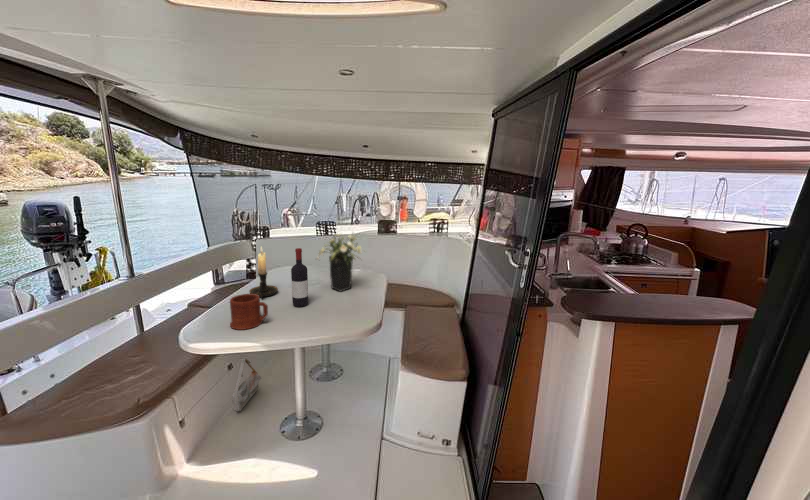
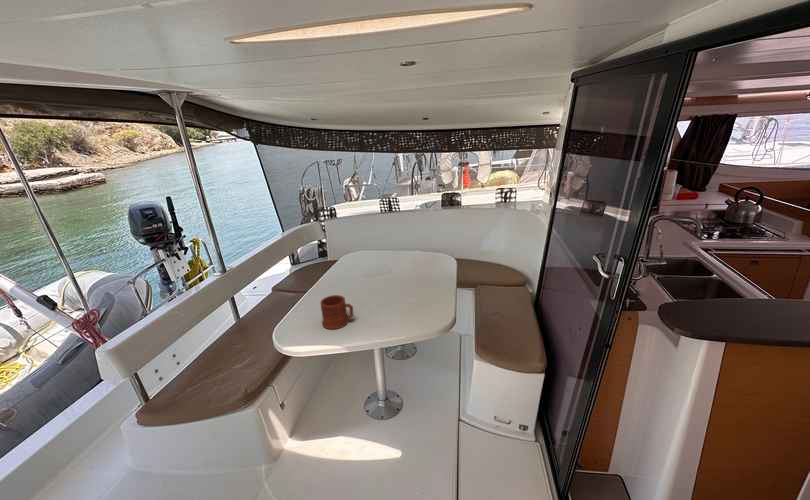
flower arrangement: present [317,234,362,291] -> none [389,225,439,284]
candle holder: present [249,247,278,298] -> none [330,244,355,294]
wine bottle: present [291,248,308,307] -> none [369,249,386,303]
bag: present [232,358,261,412] -> none [321,342,343,389]

